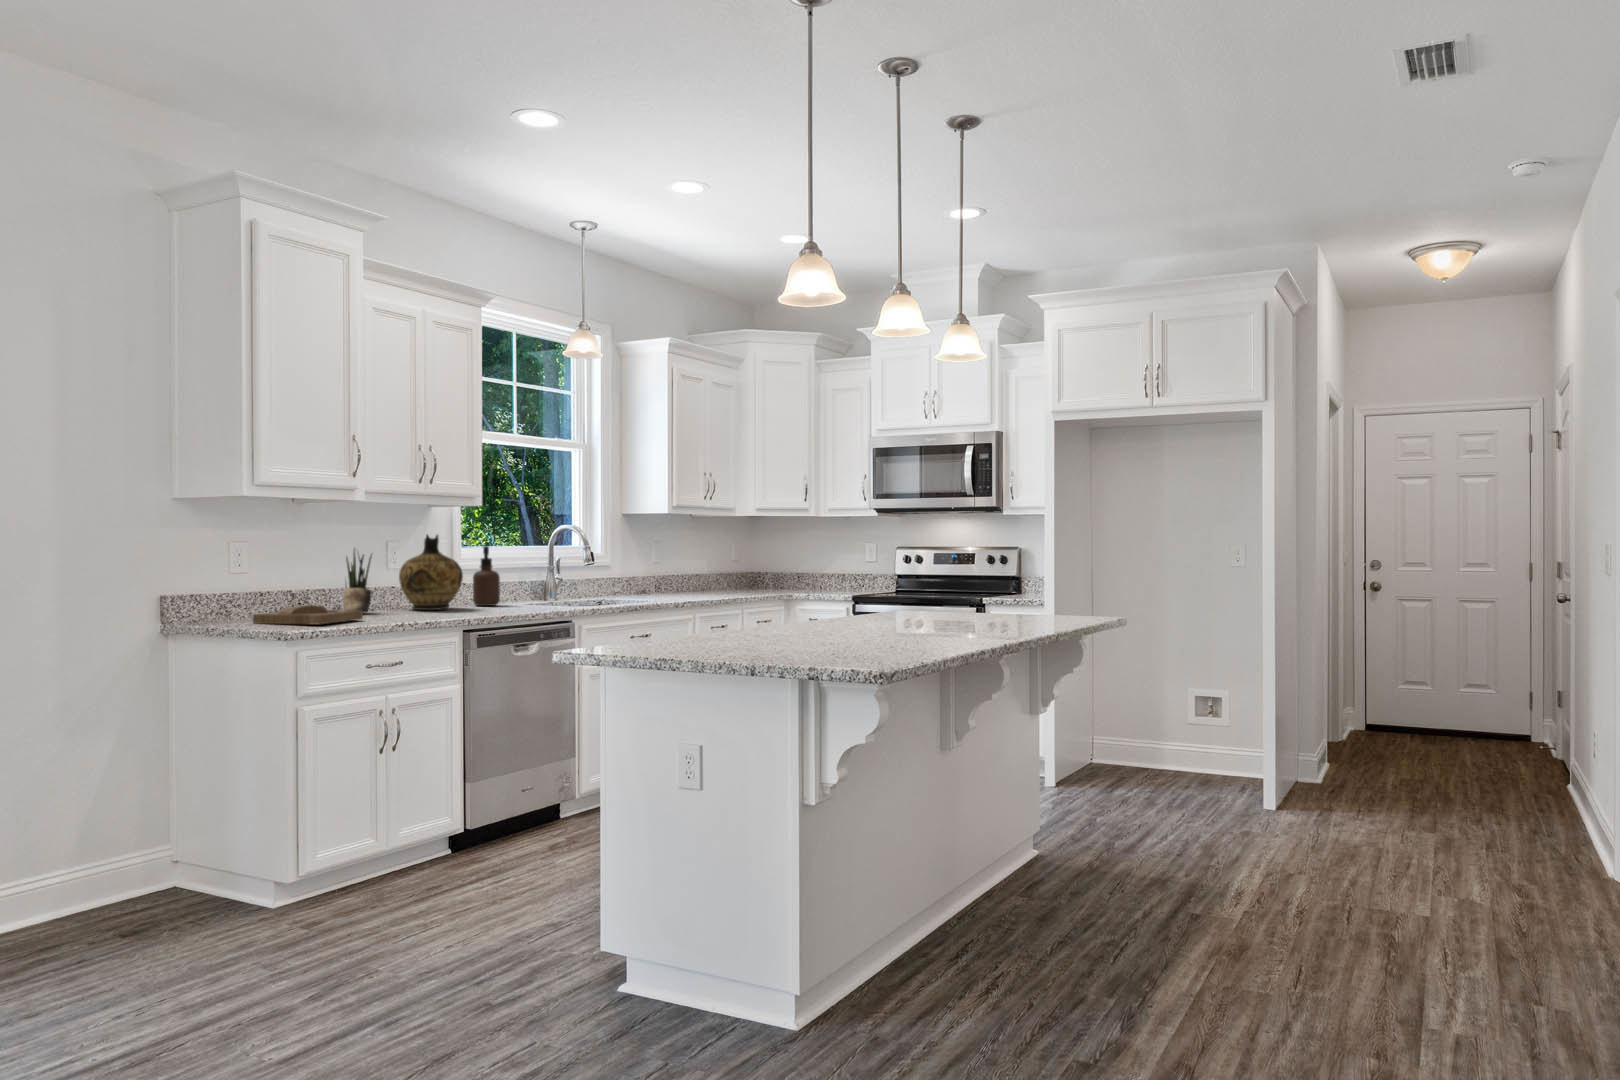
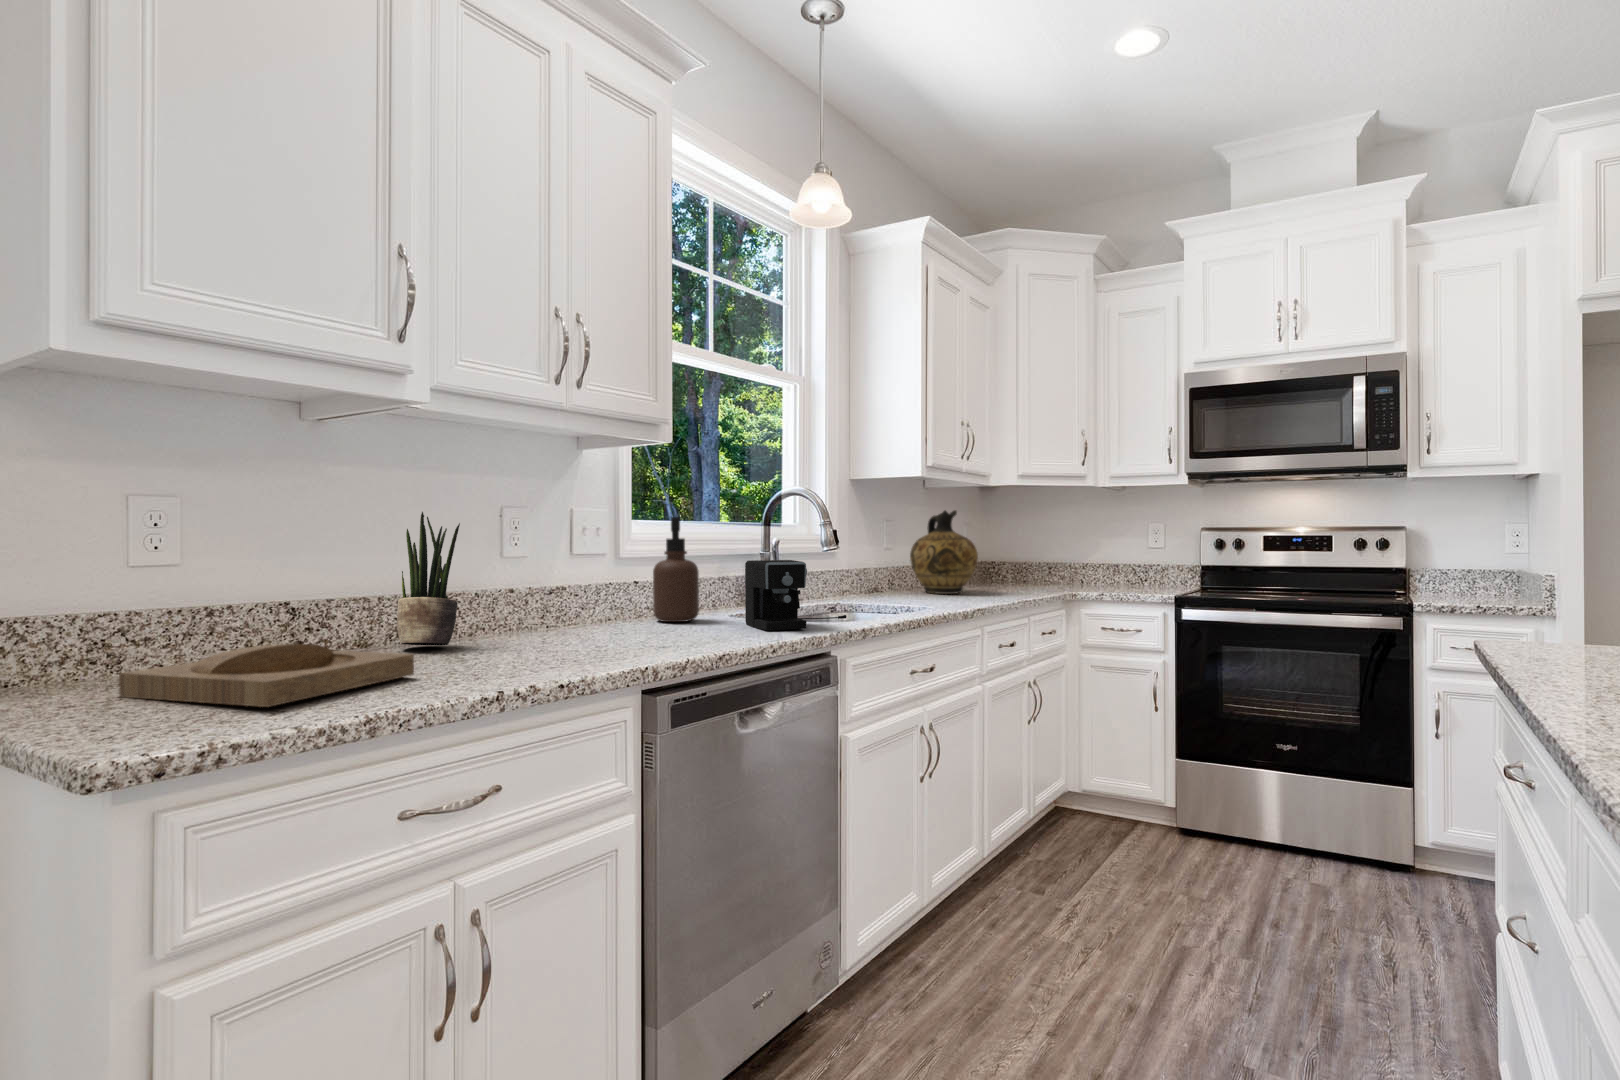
ceramic jug: present [399,535,463,610] -> present [910,510,978,594]
coffee maker: none [526,571,589,609] -> present [745,560,847,630]

